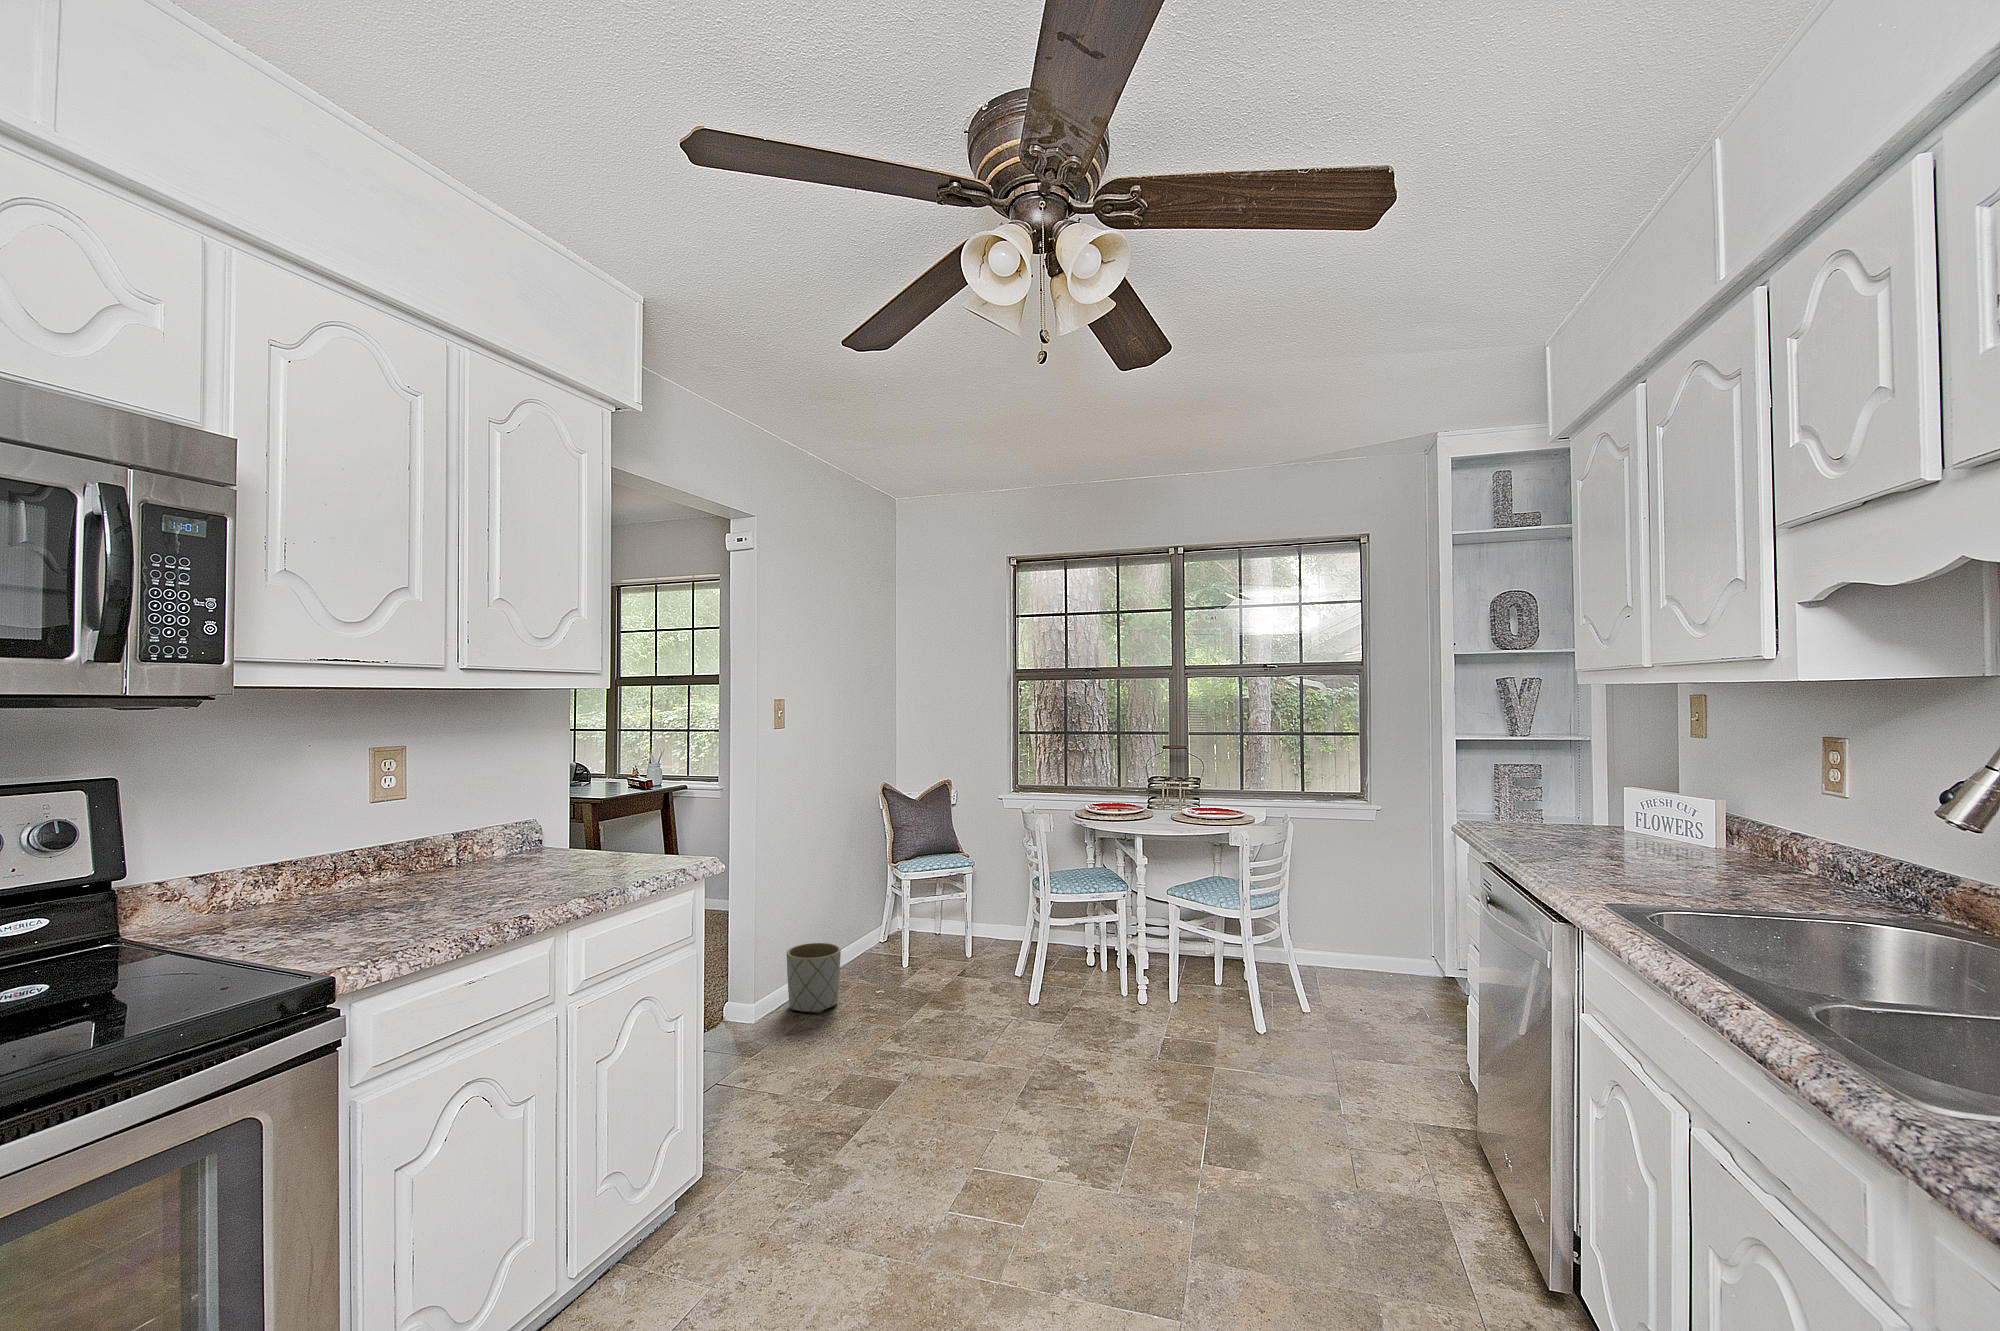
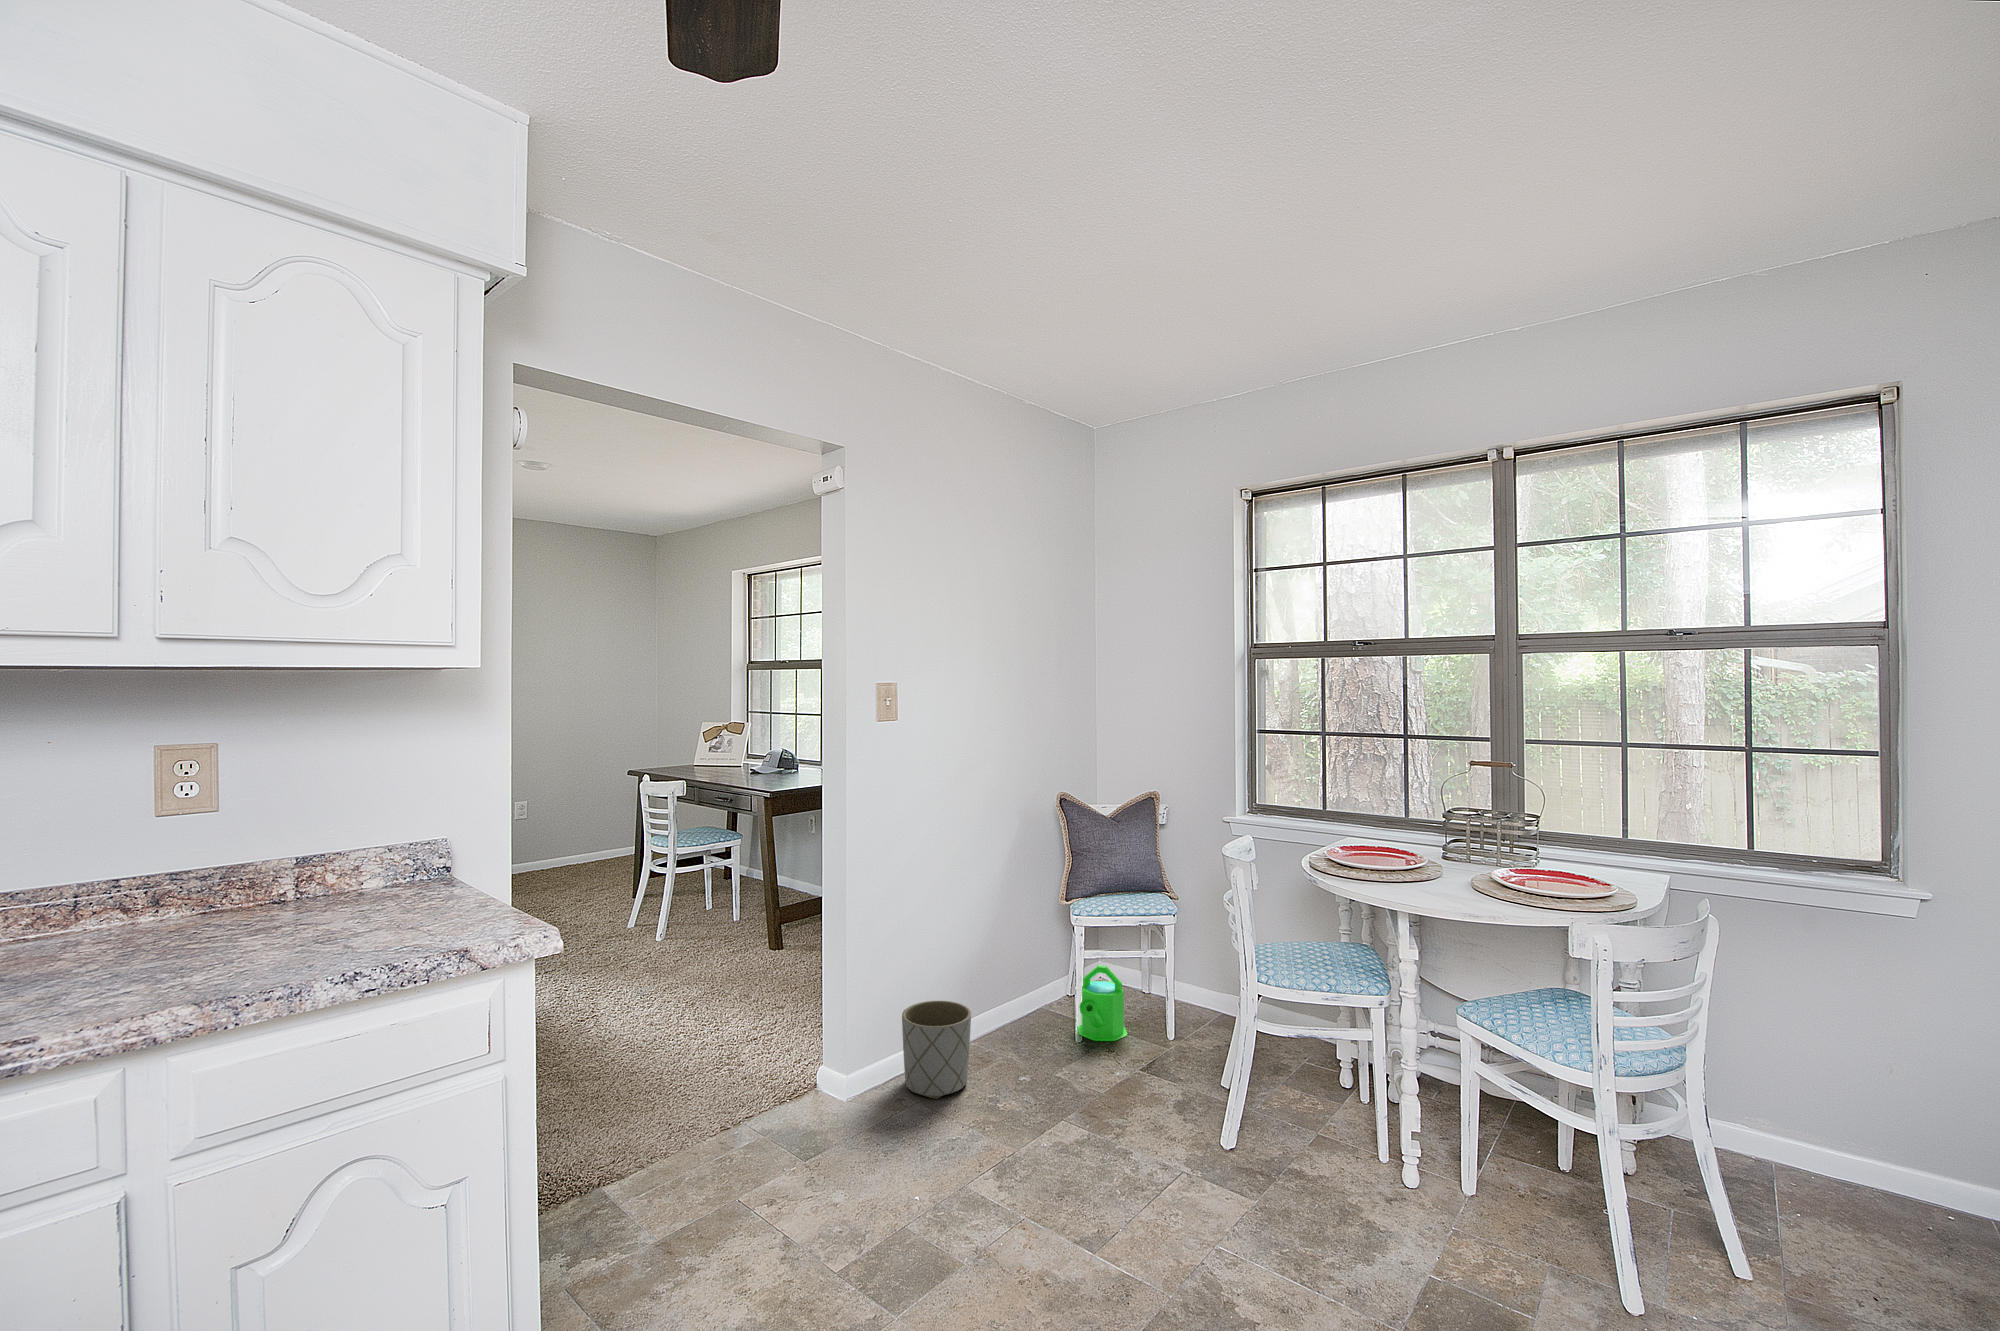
watering can: none [896,909,935,965] -> present [1078,965,1127,1041]

